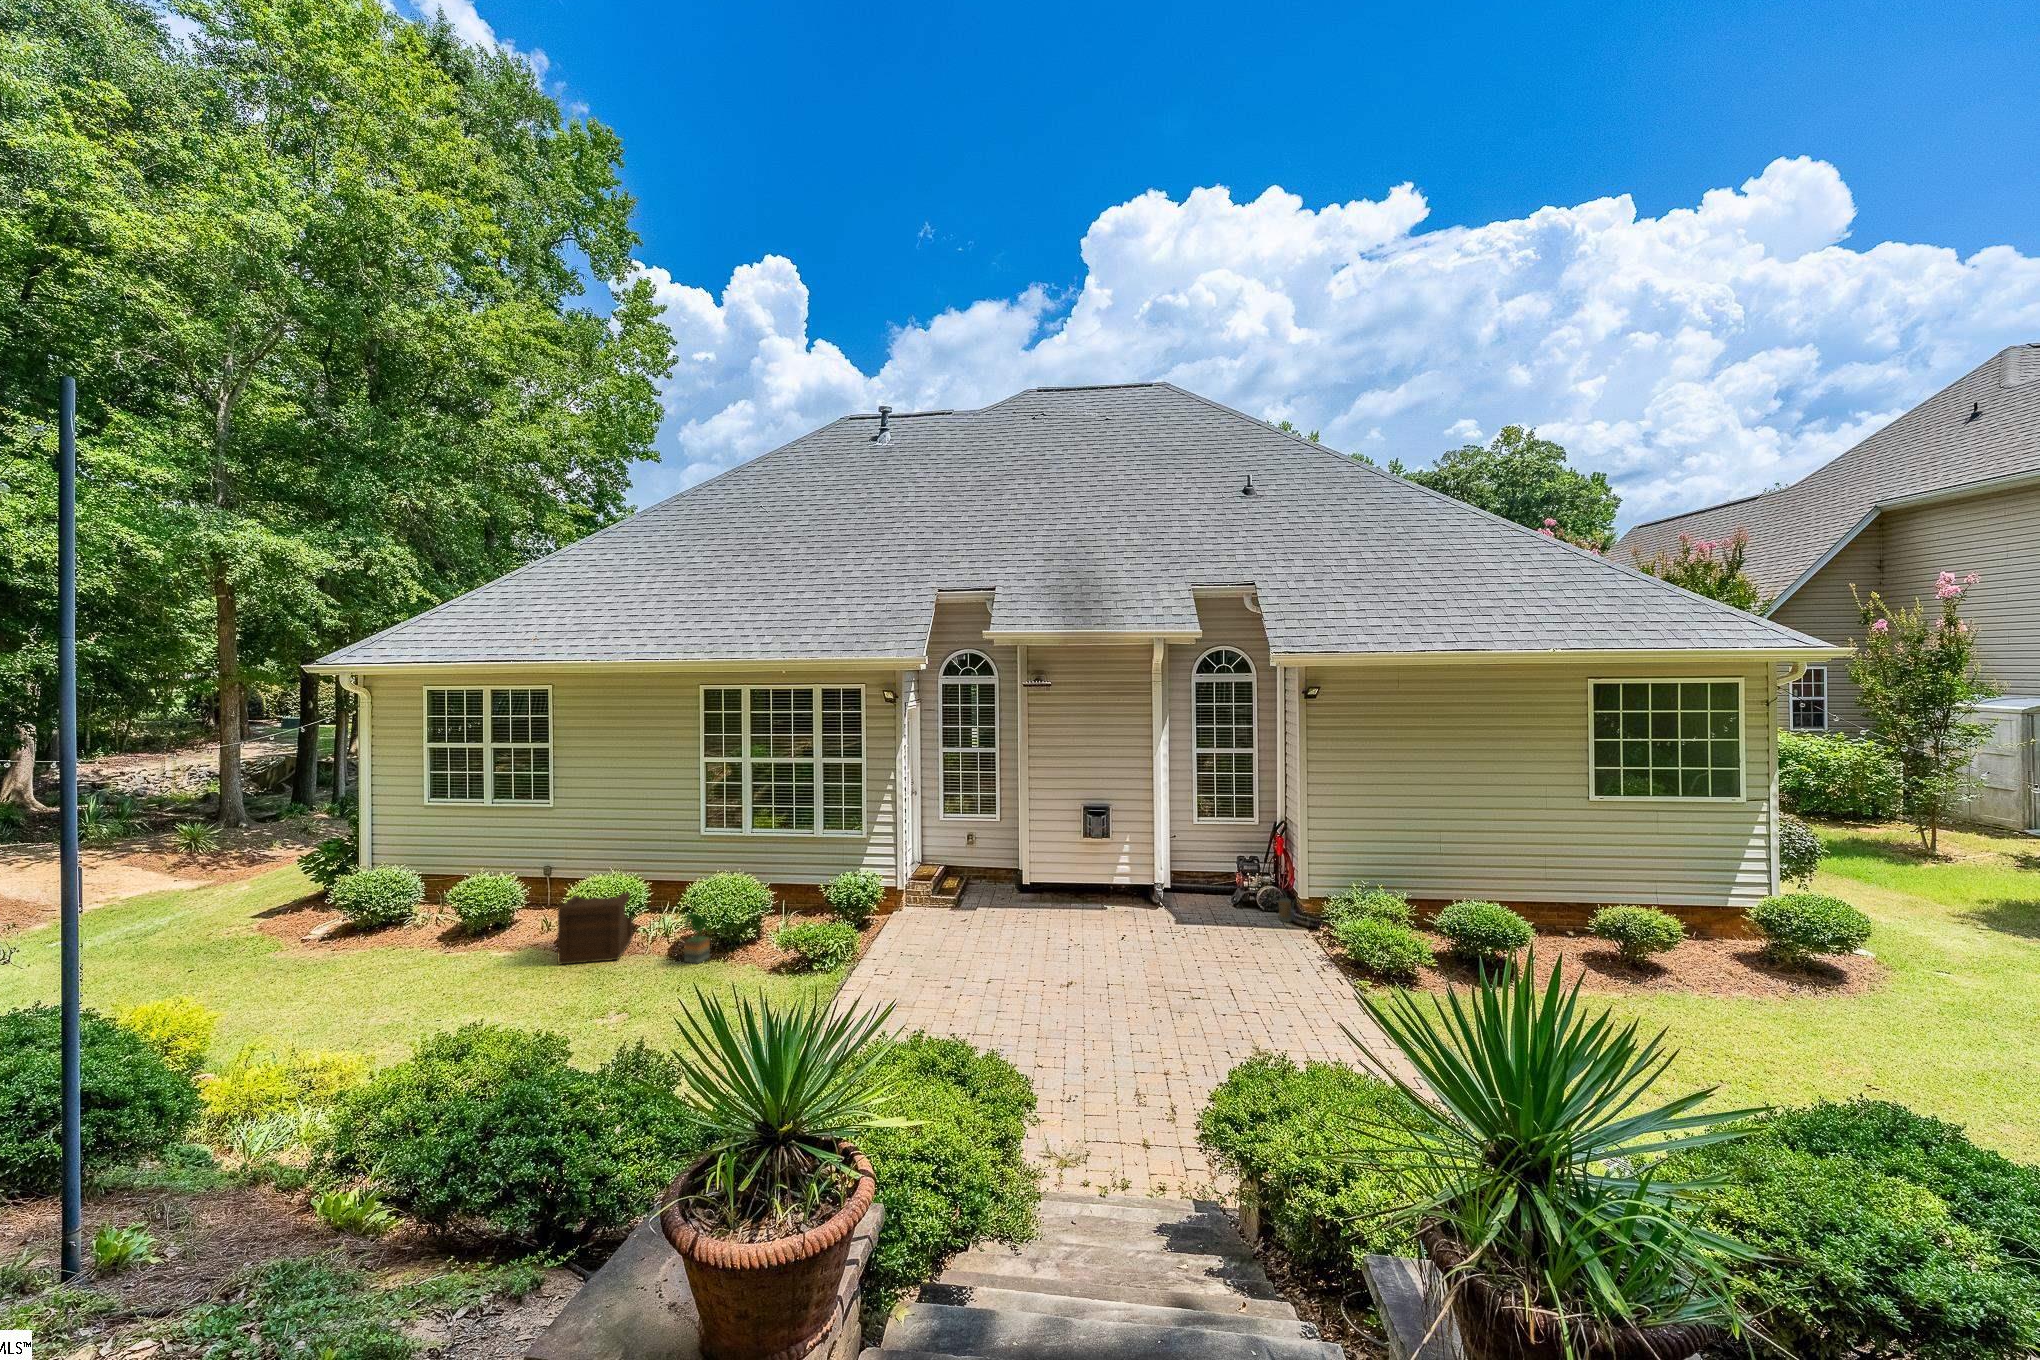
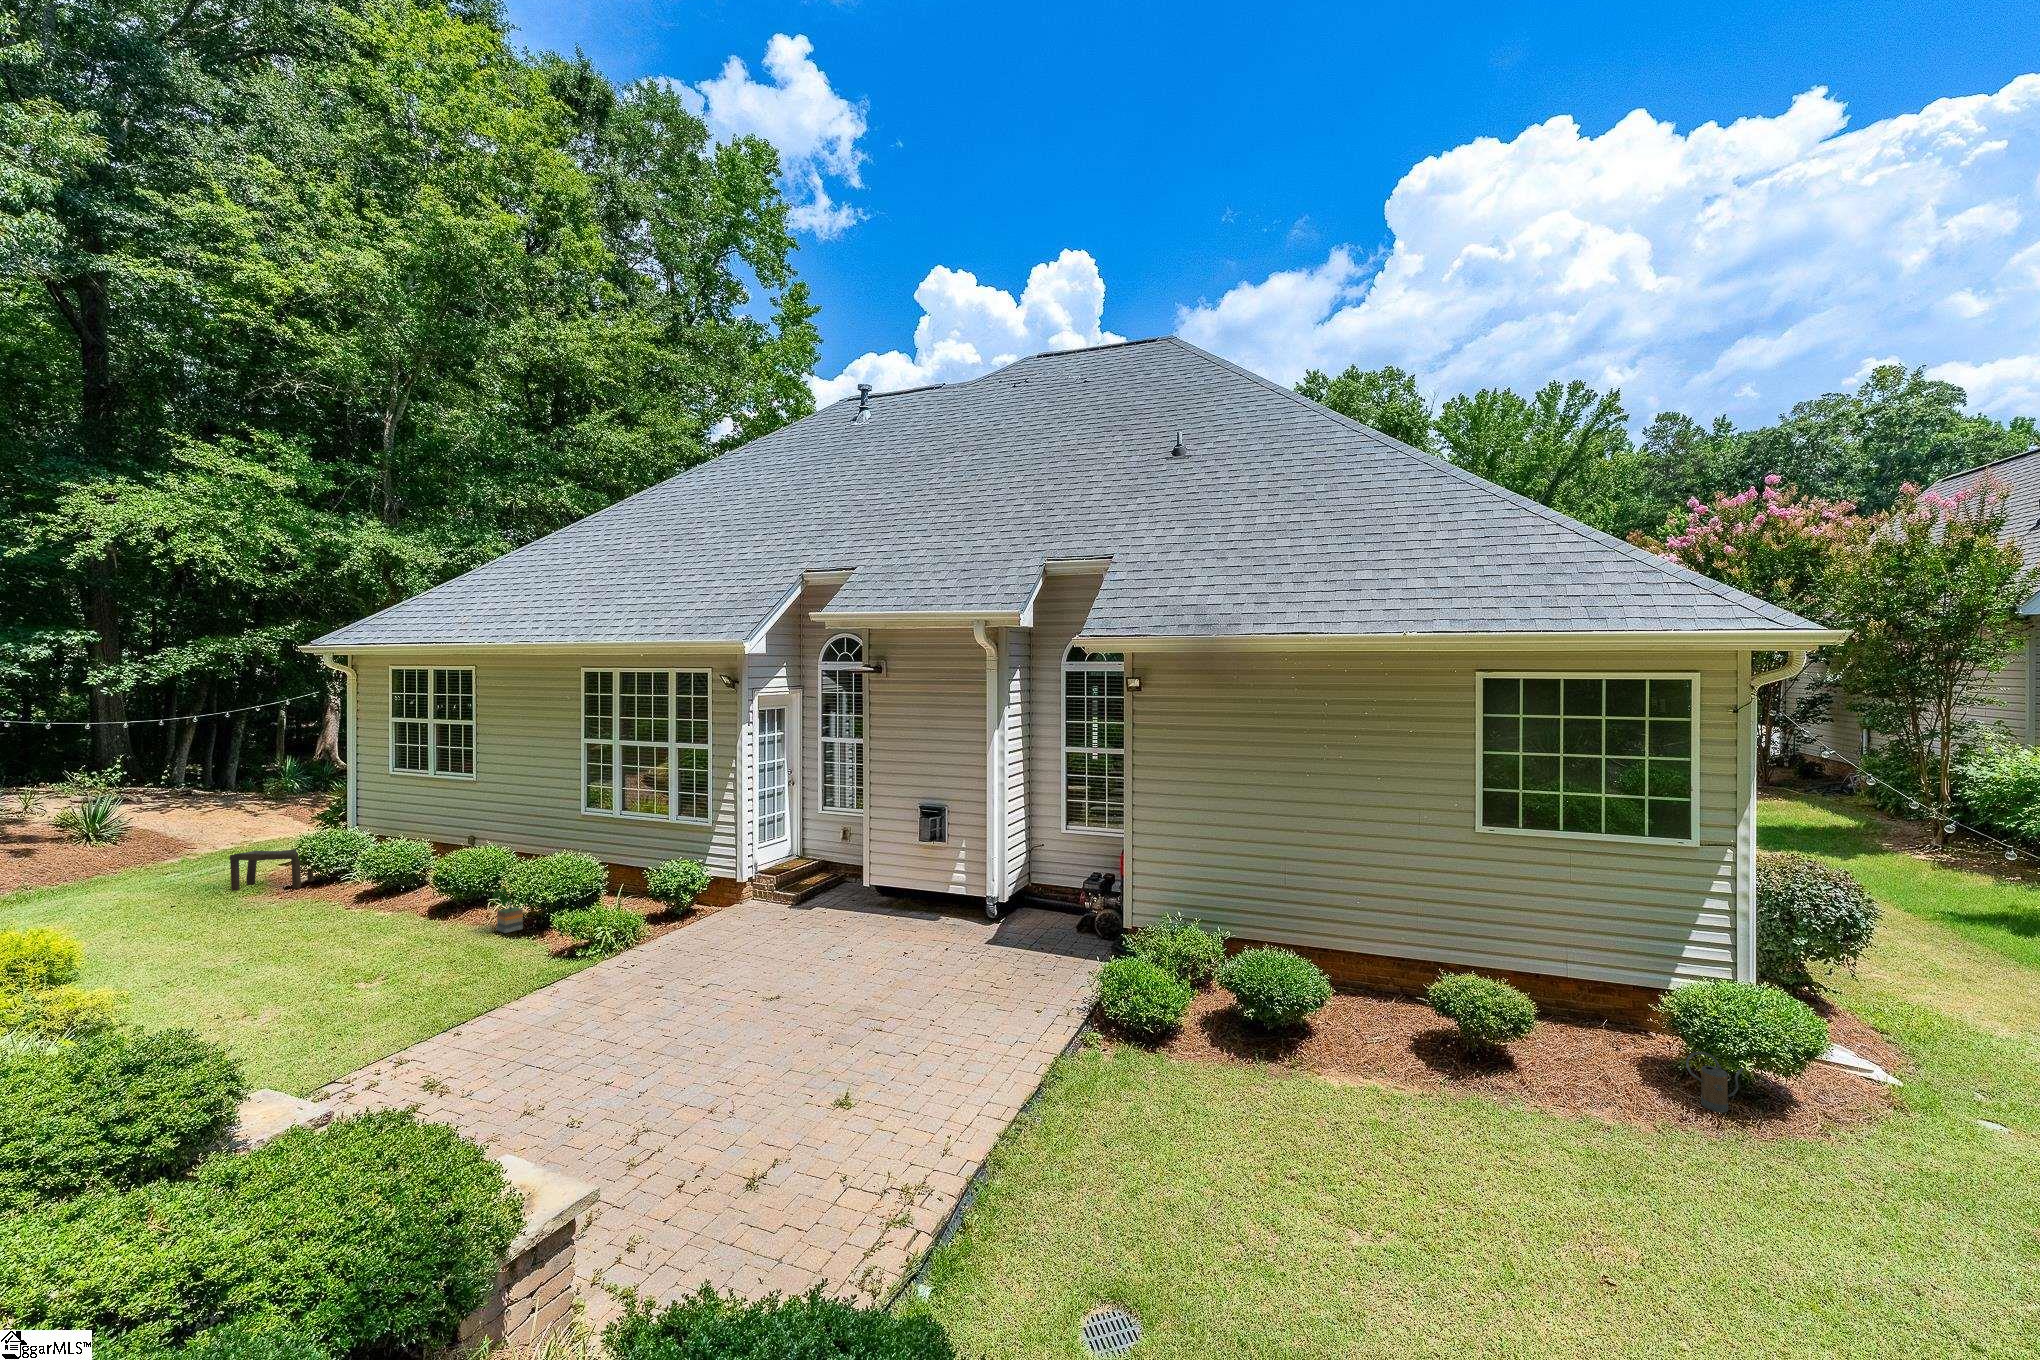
watering can: present [1278,890,1292,922] -> present [1686,1052,1744,1112]
wooden crate: present [557,892,633,965] -> none [399,859,489,923]
bench: none [270,896,372,953] -> present [229,849,316,890]

